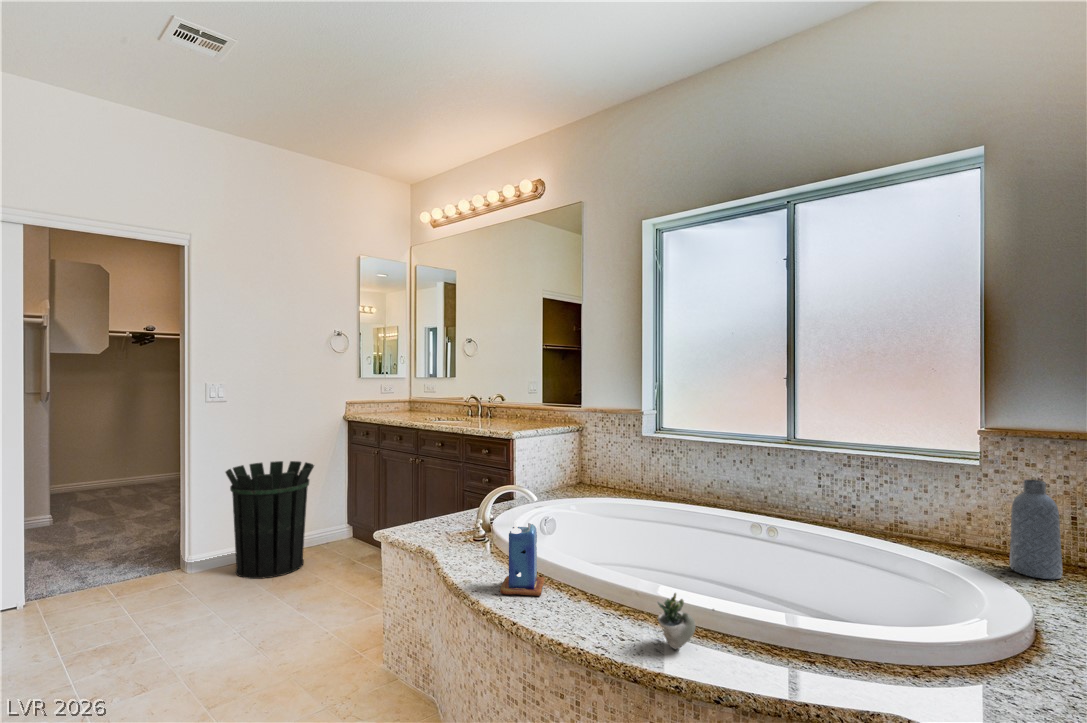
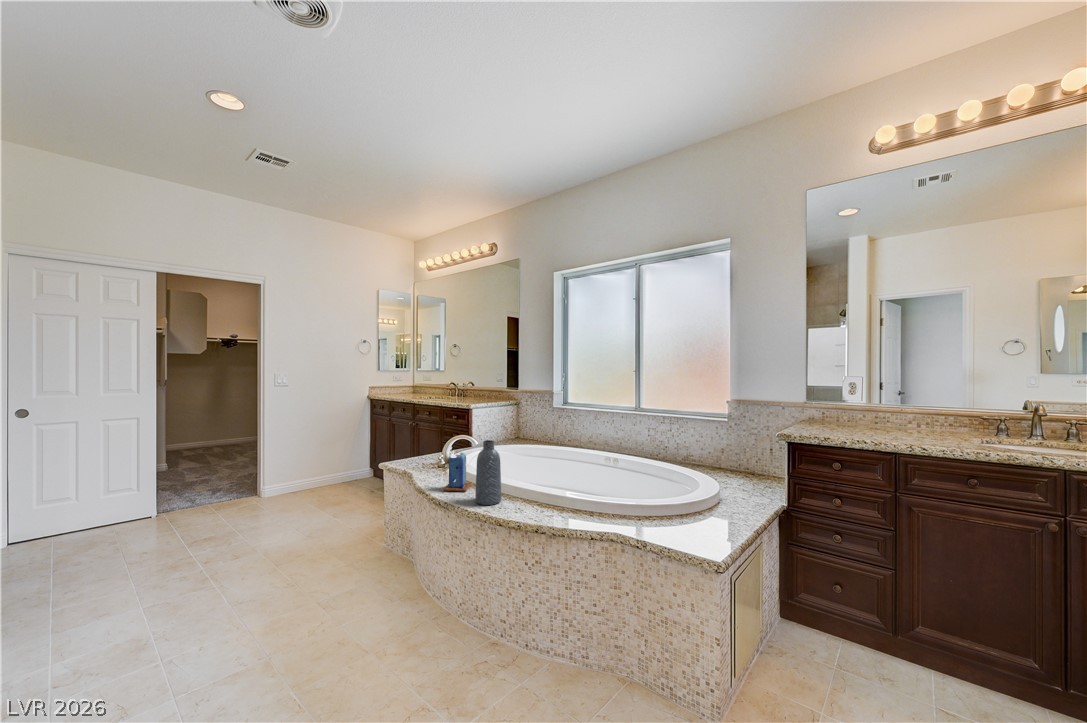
waste bin: present [226,461,314,579] -> none [288,425,347,500]
vase: present [1010,480,1062,579] -> present [475,440,501,505]
succulent plant: present [658,593,714,649] -> none [517,483,540,512]

